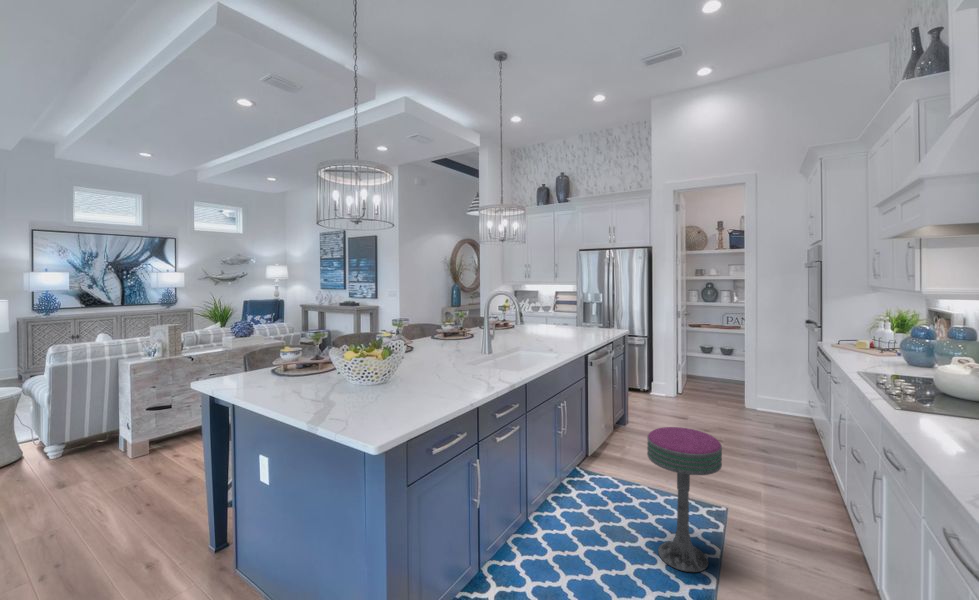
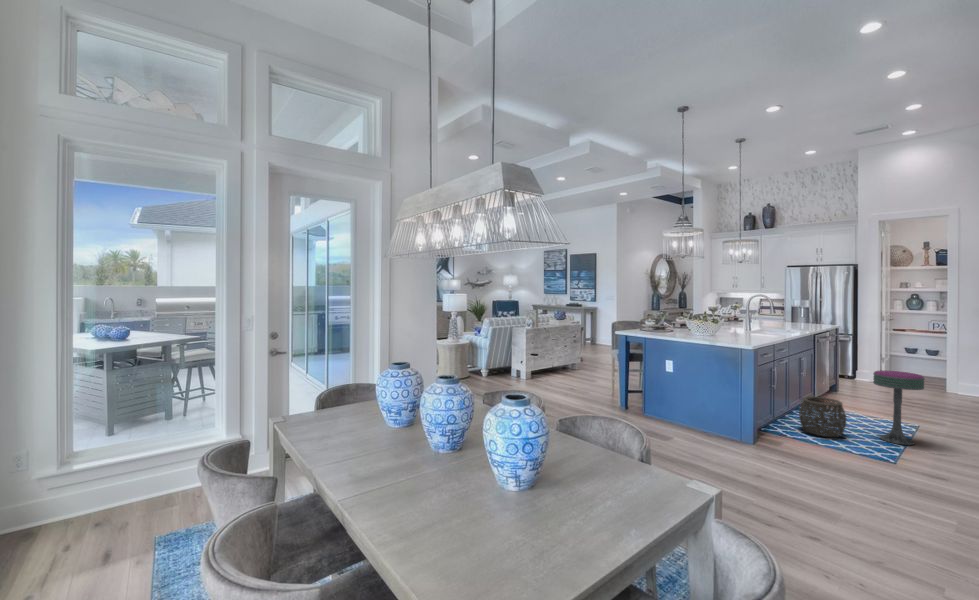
woven basket: none [534,480,606,571] -> present [799,397,847,437]

